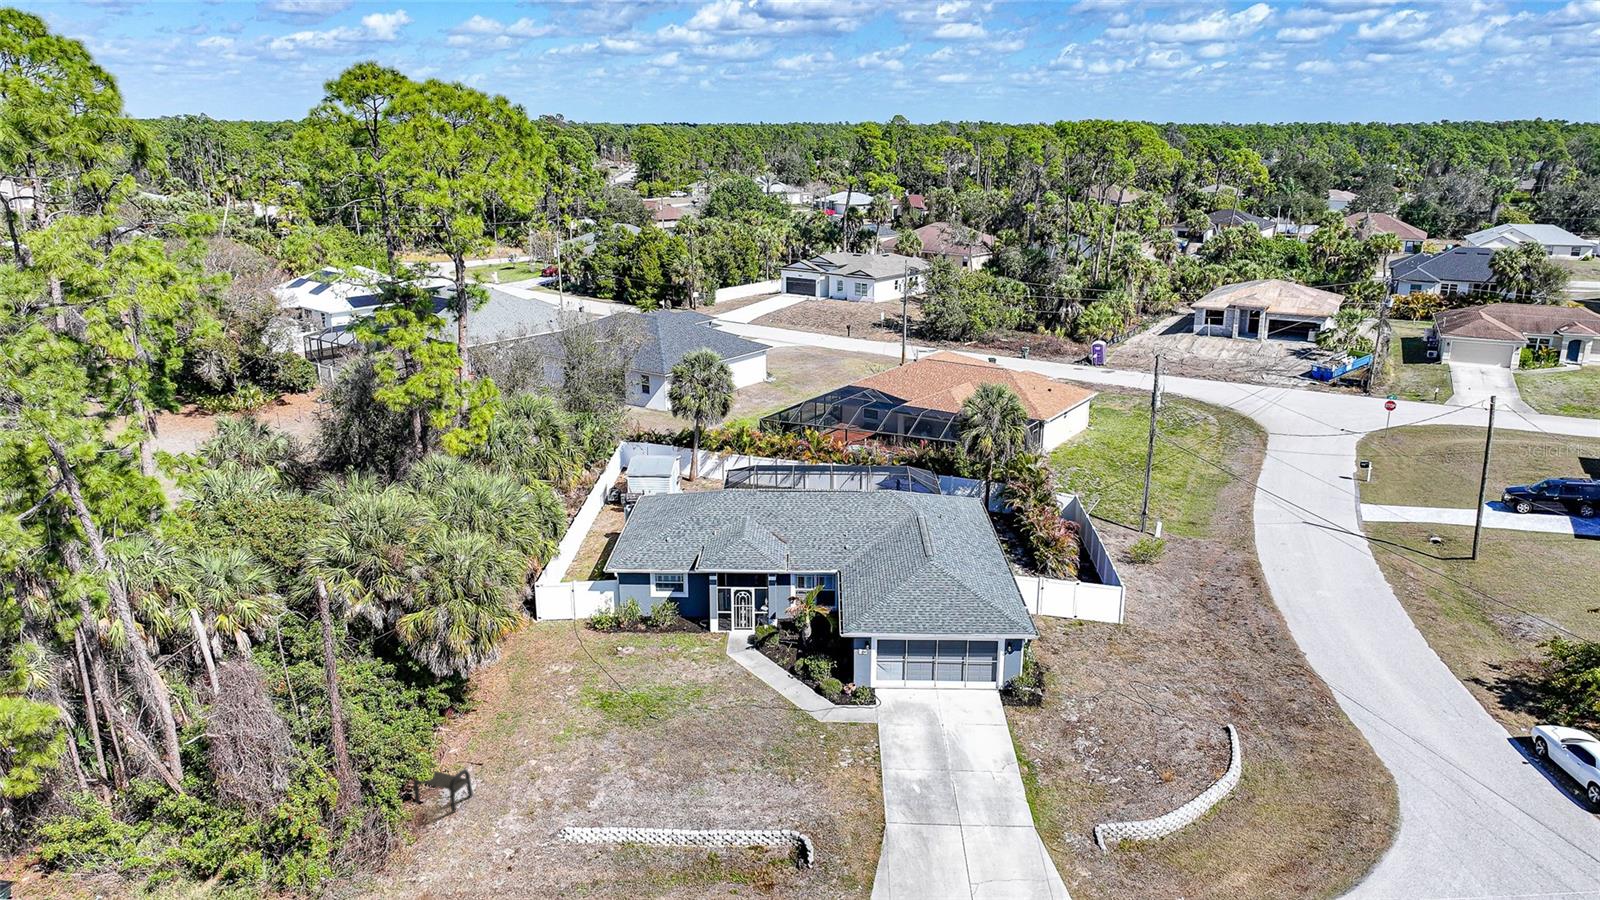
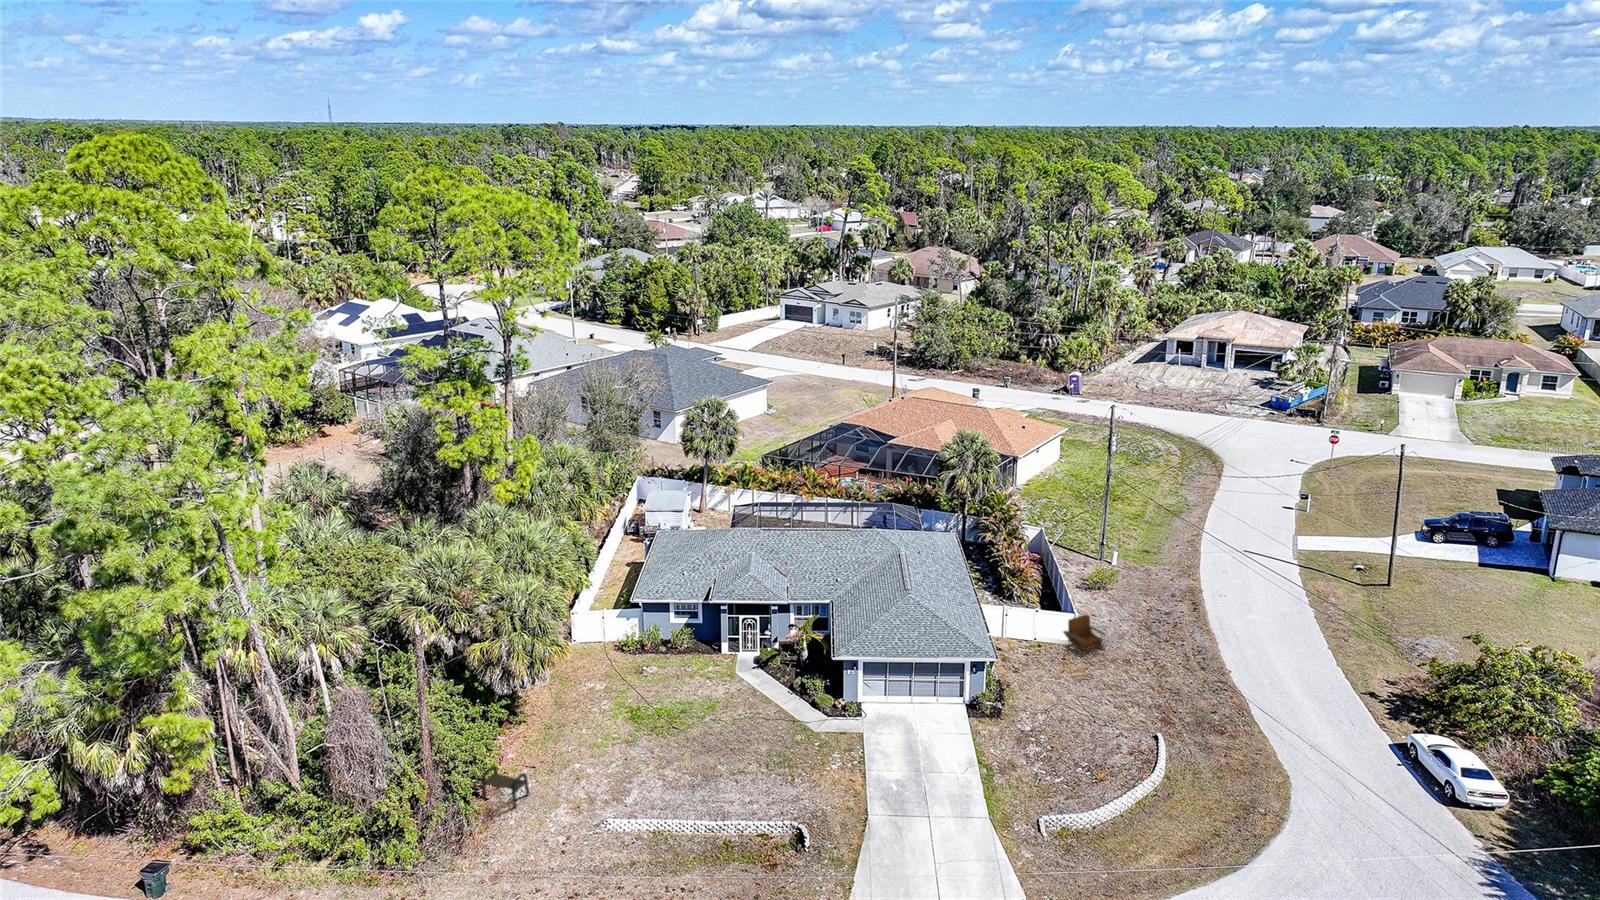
lounge chair: none [1108,588,1160,638] -> present [1063,614,1105,657]

